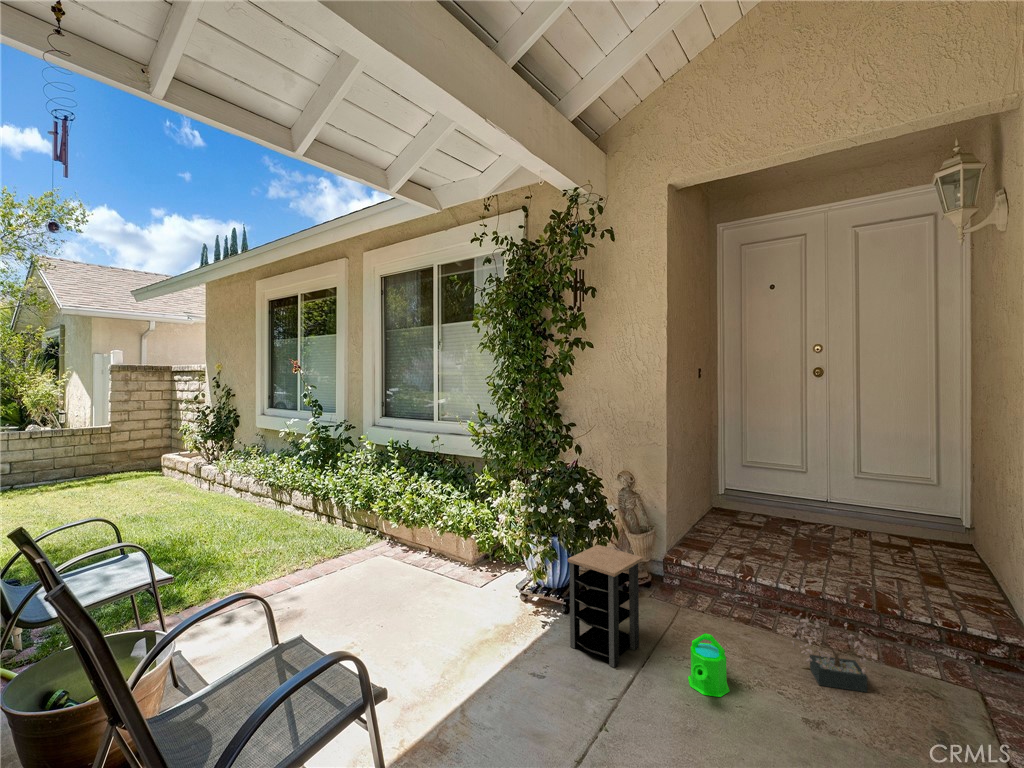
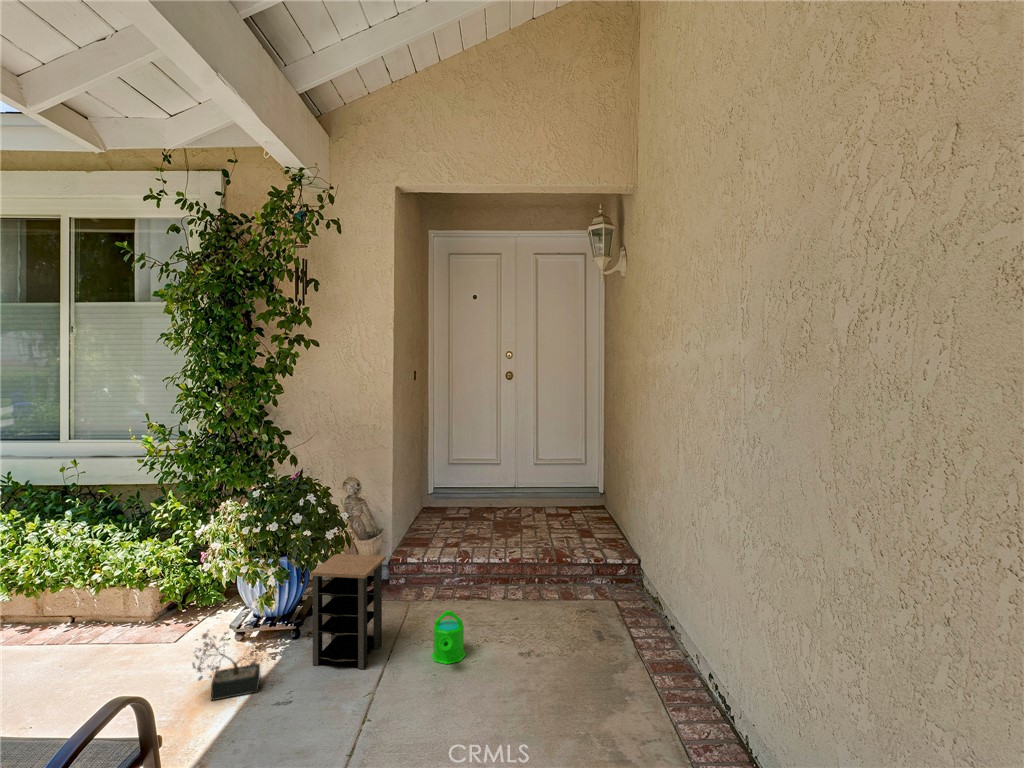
decorative plant: present [792,613,877,692] -> present [192,632,271,700]

